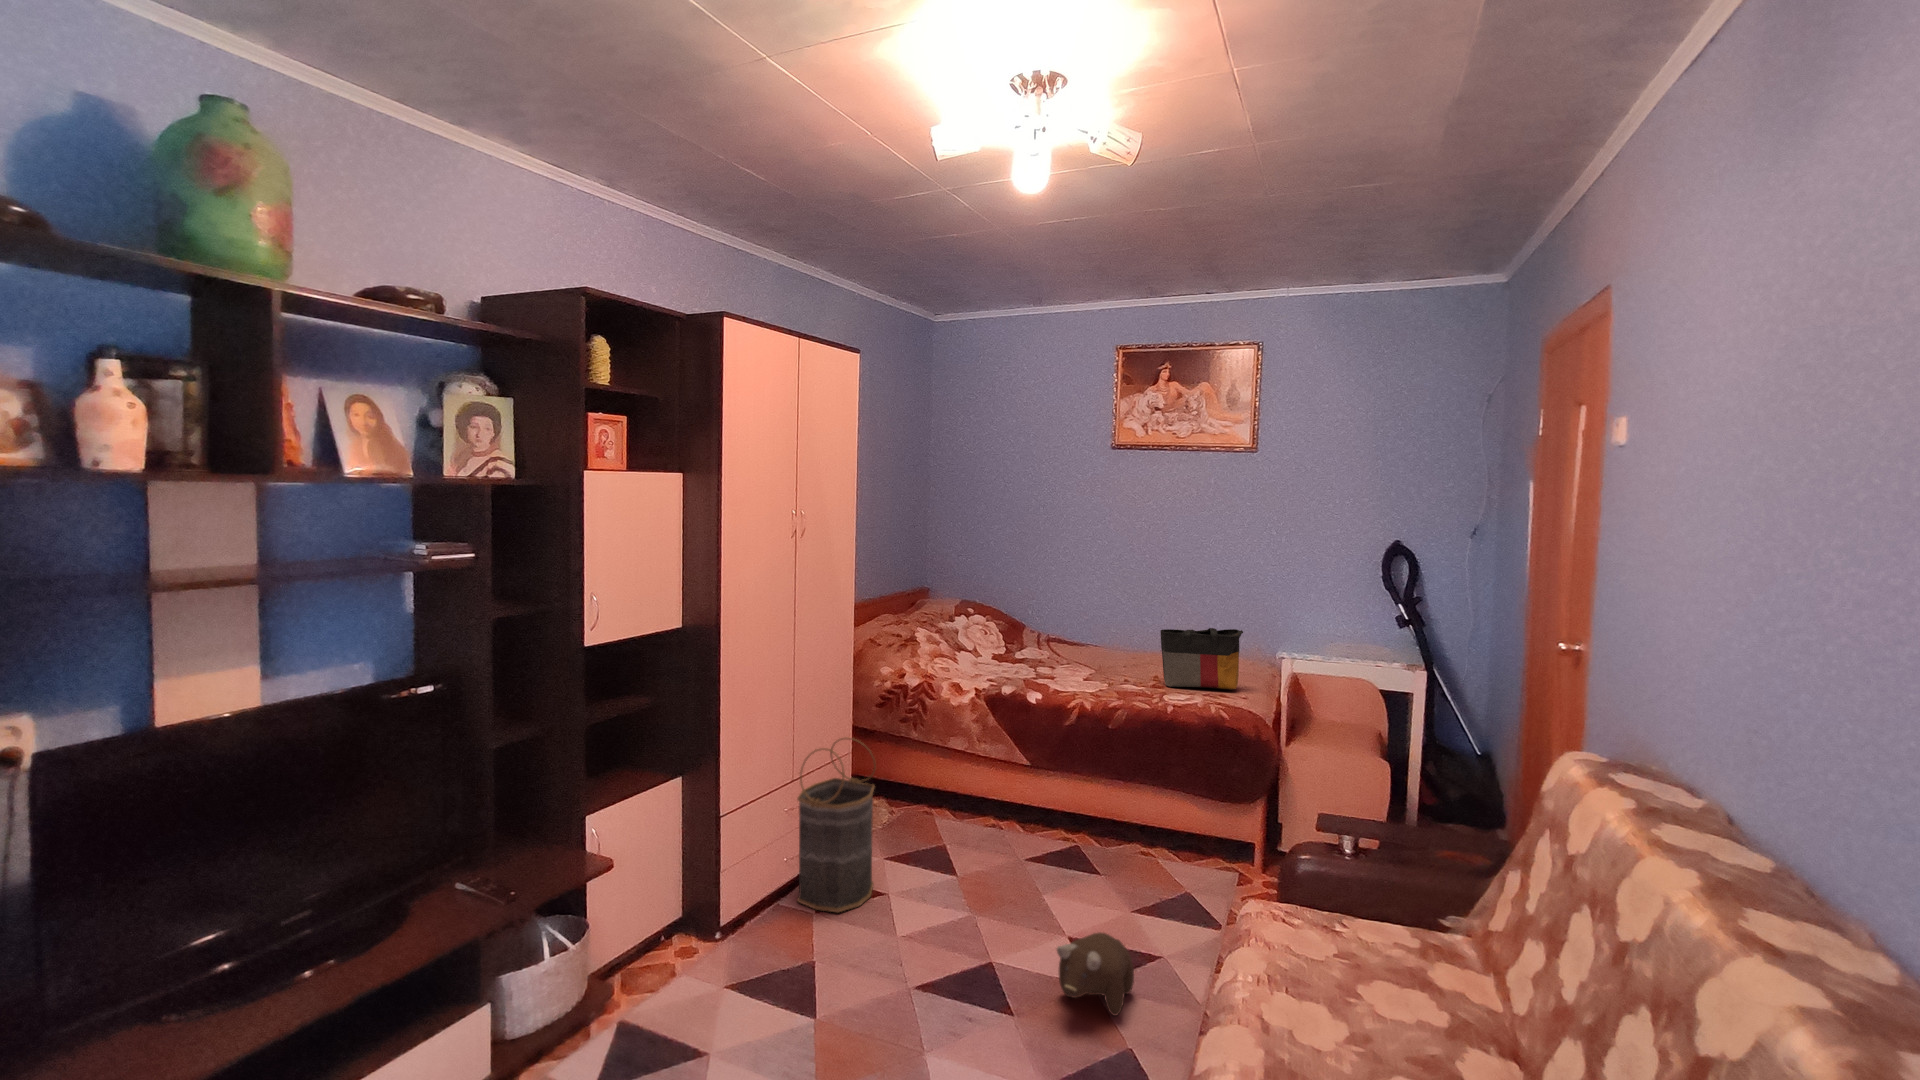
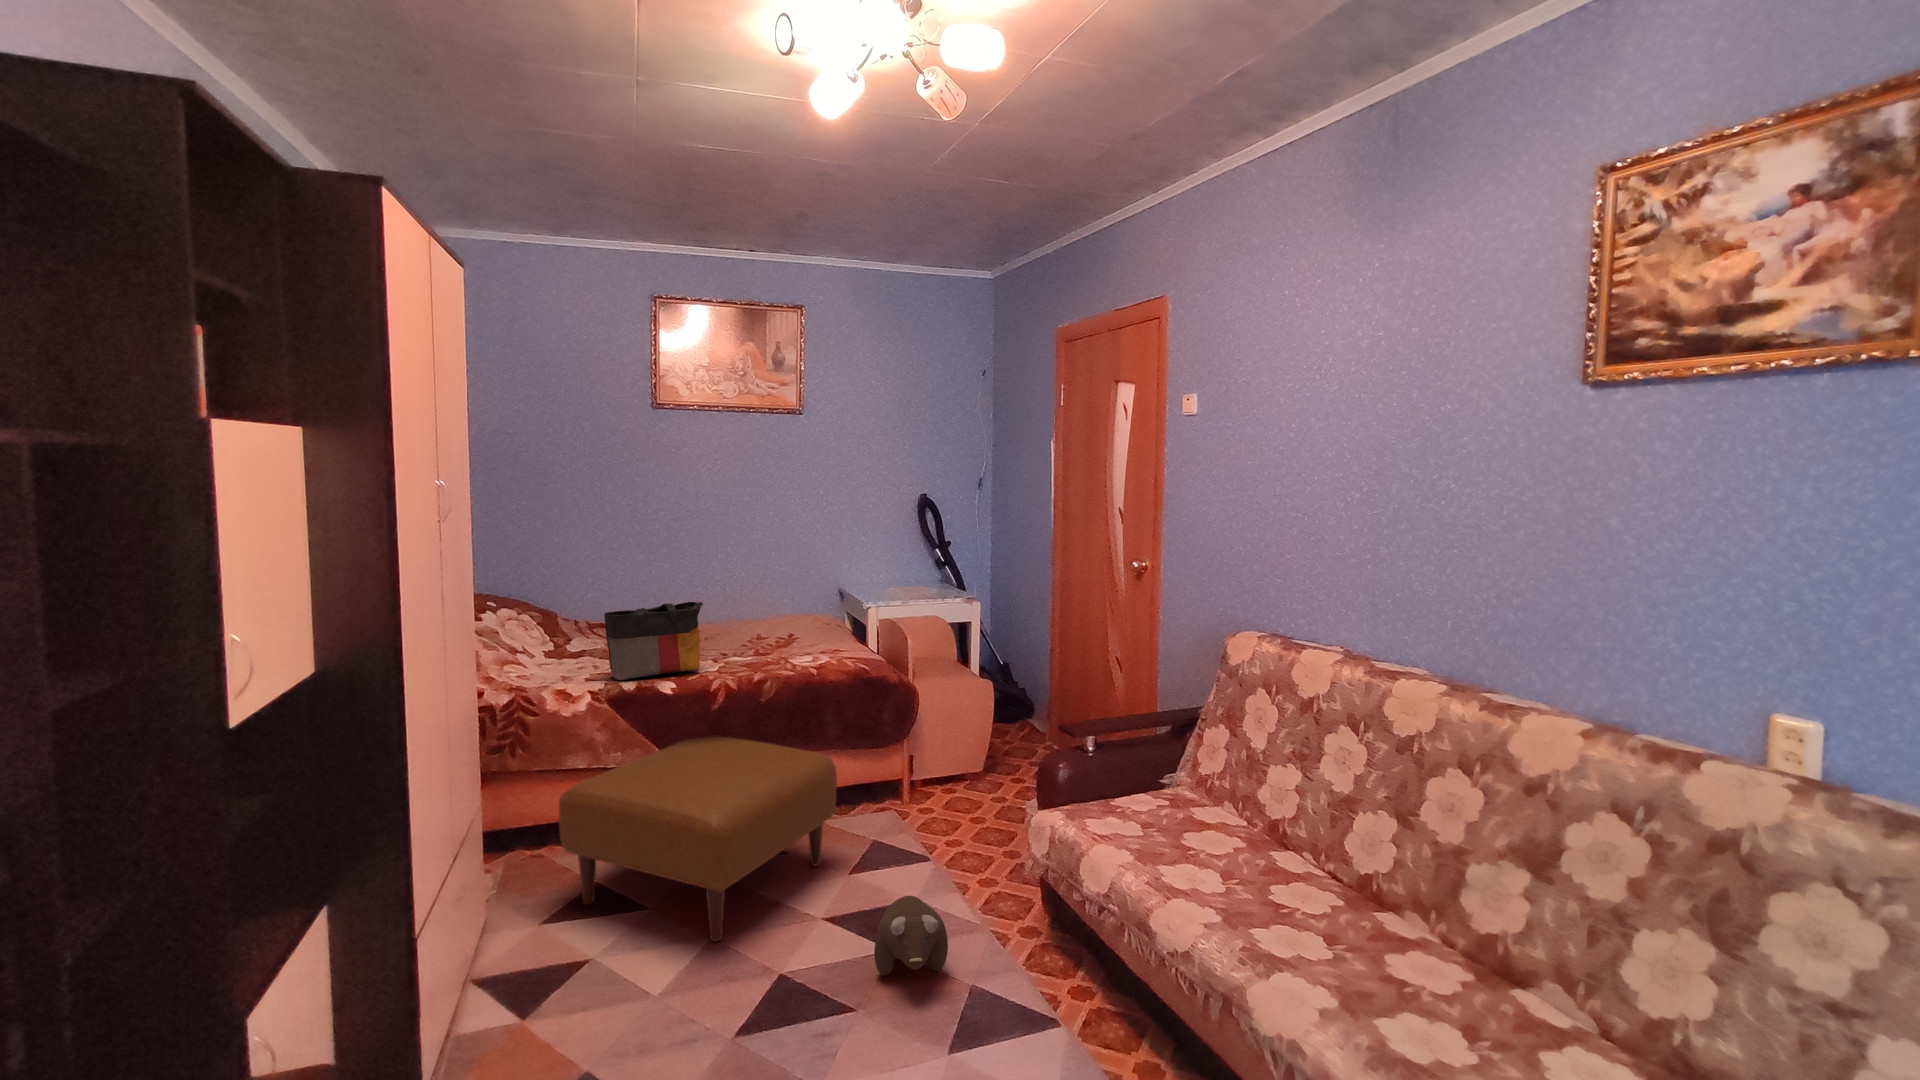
tote bag: present [1160,628,1243,690] -> present [604,602,703,680]
basket: present [797,738,876,912] -> none [451,779,566,1031]
ottoman: none [916,746,1135,915] -> present [559,737,837,941]

